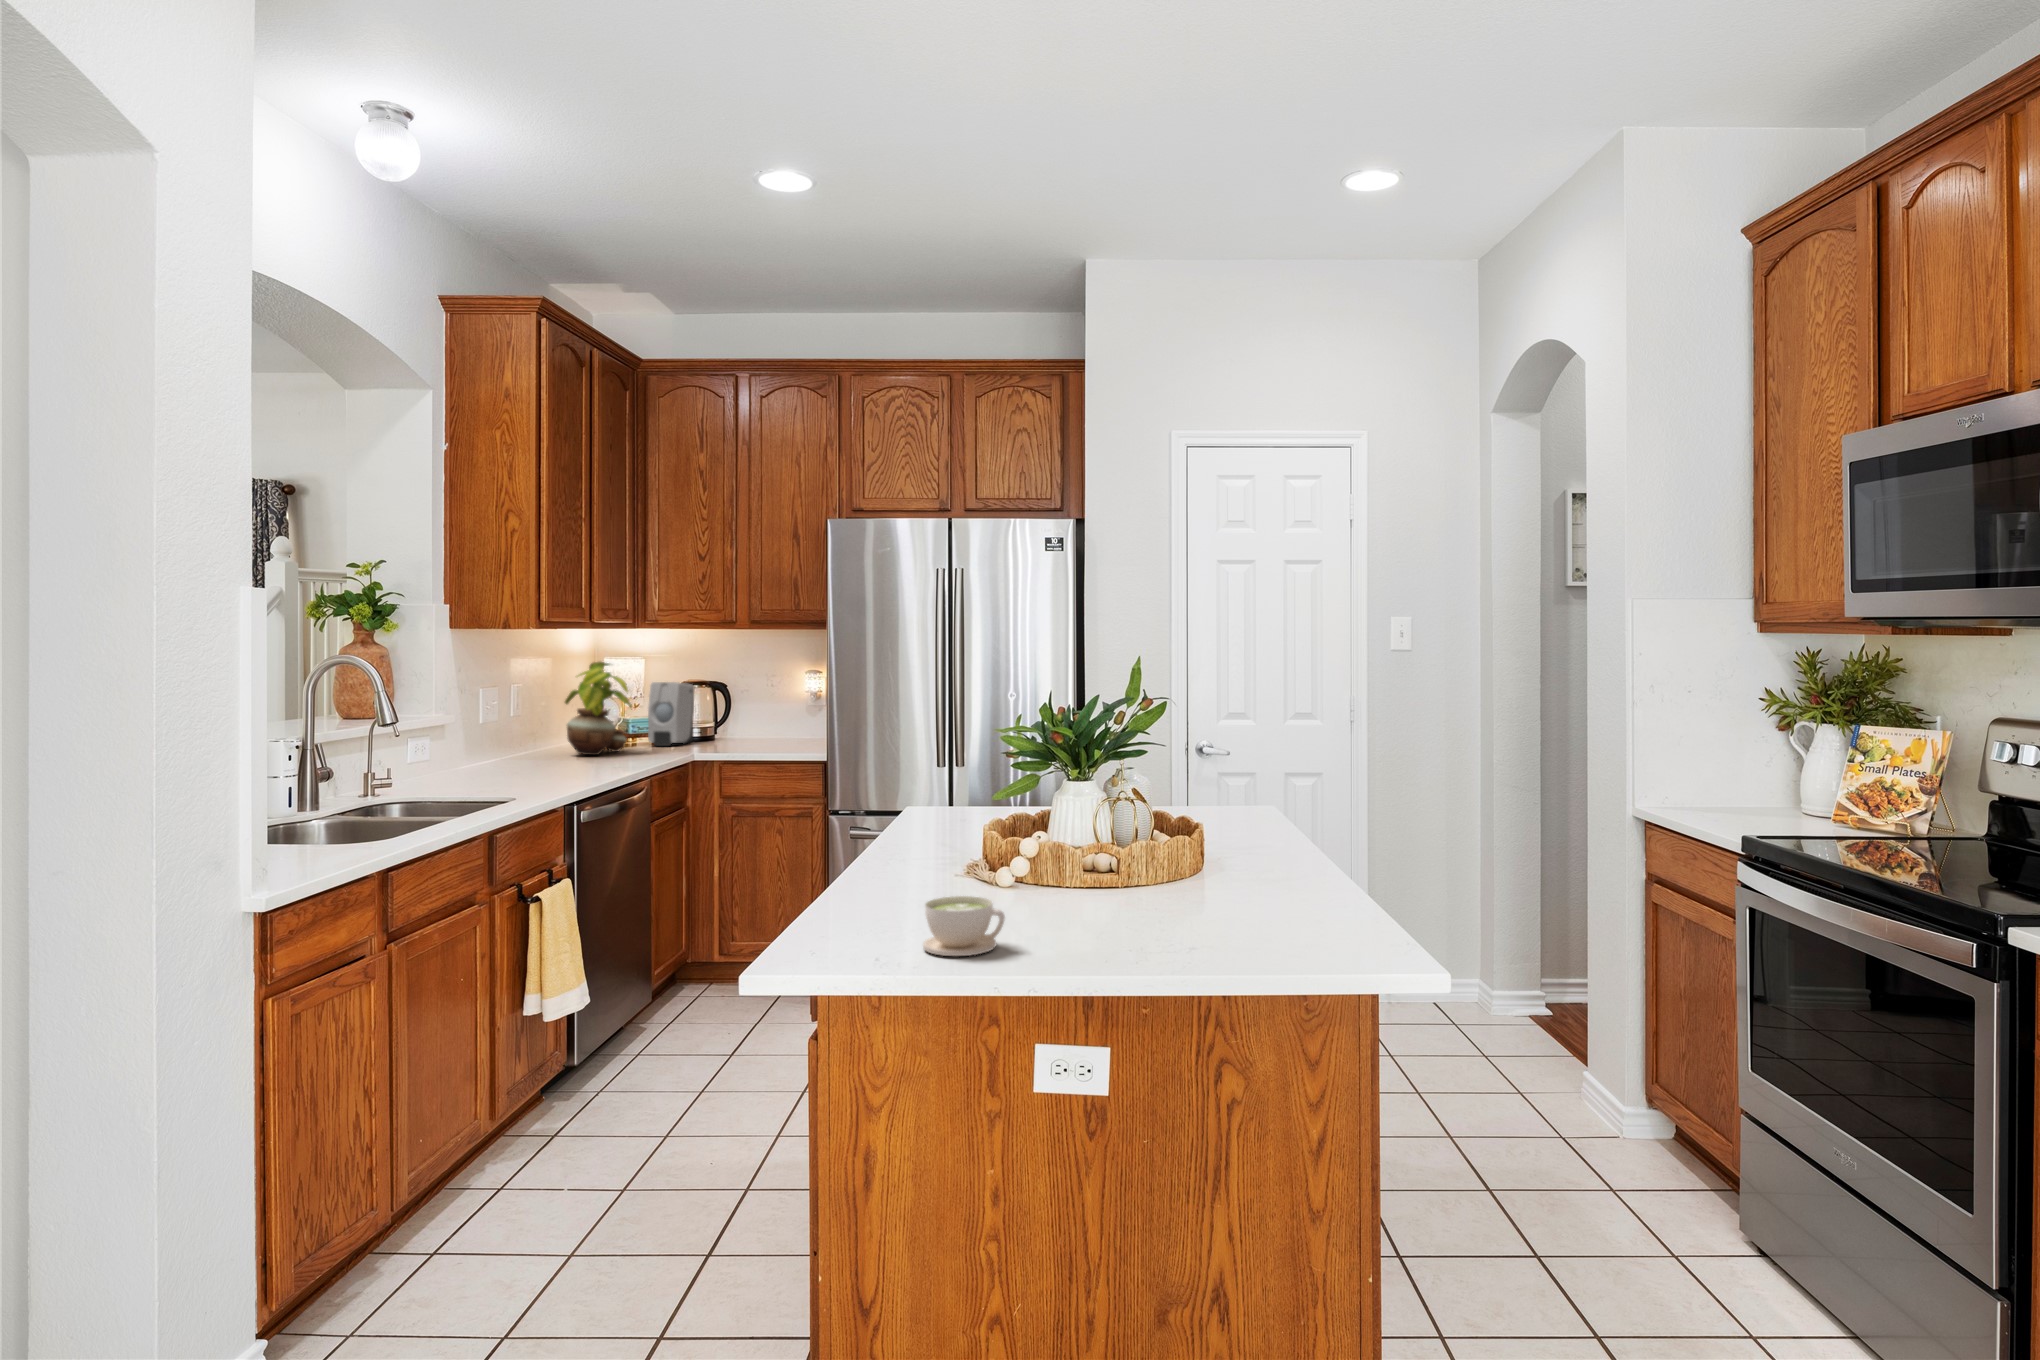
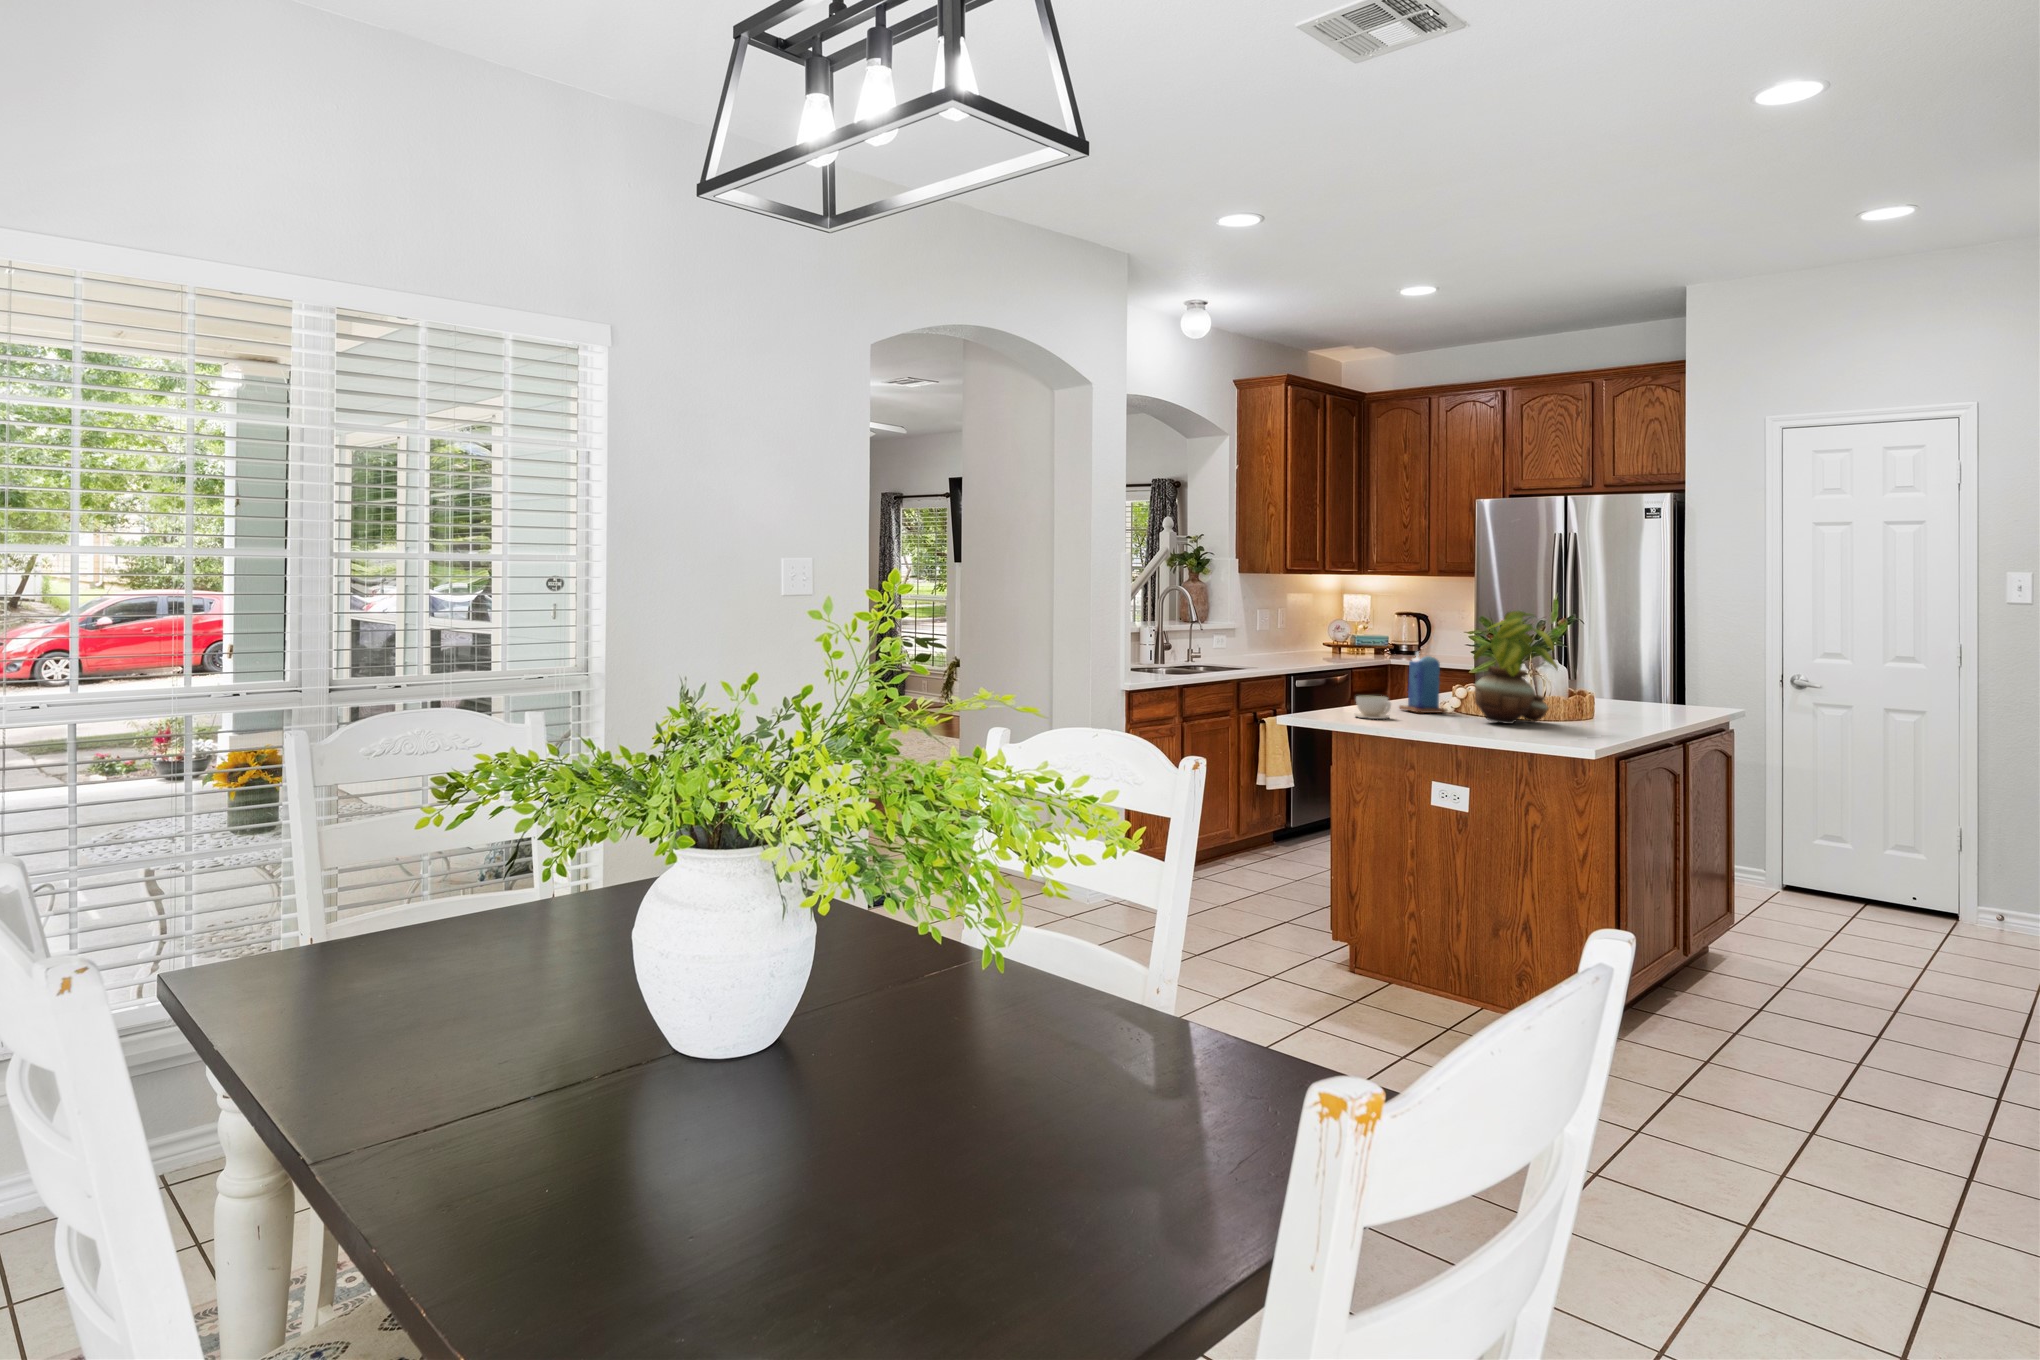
potted plant: present [565,662,632,755] -> present [1473,611,1558,724]
soap dispenser: present [648,682,694,746] -> none [1367,611,1402,654]
candle: none [949,784,1042,911] -> present [1399,652,1447,713]

